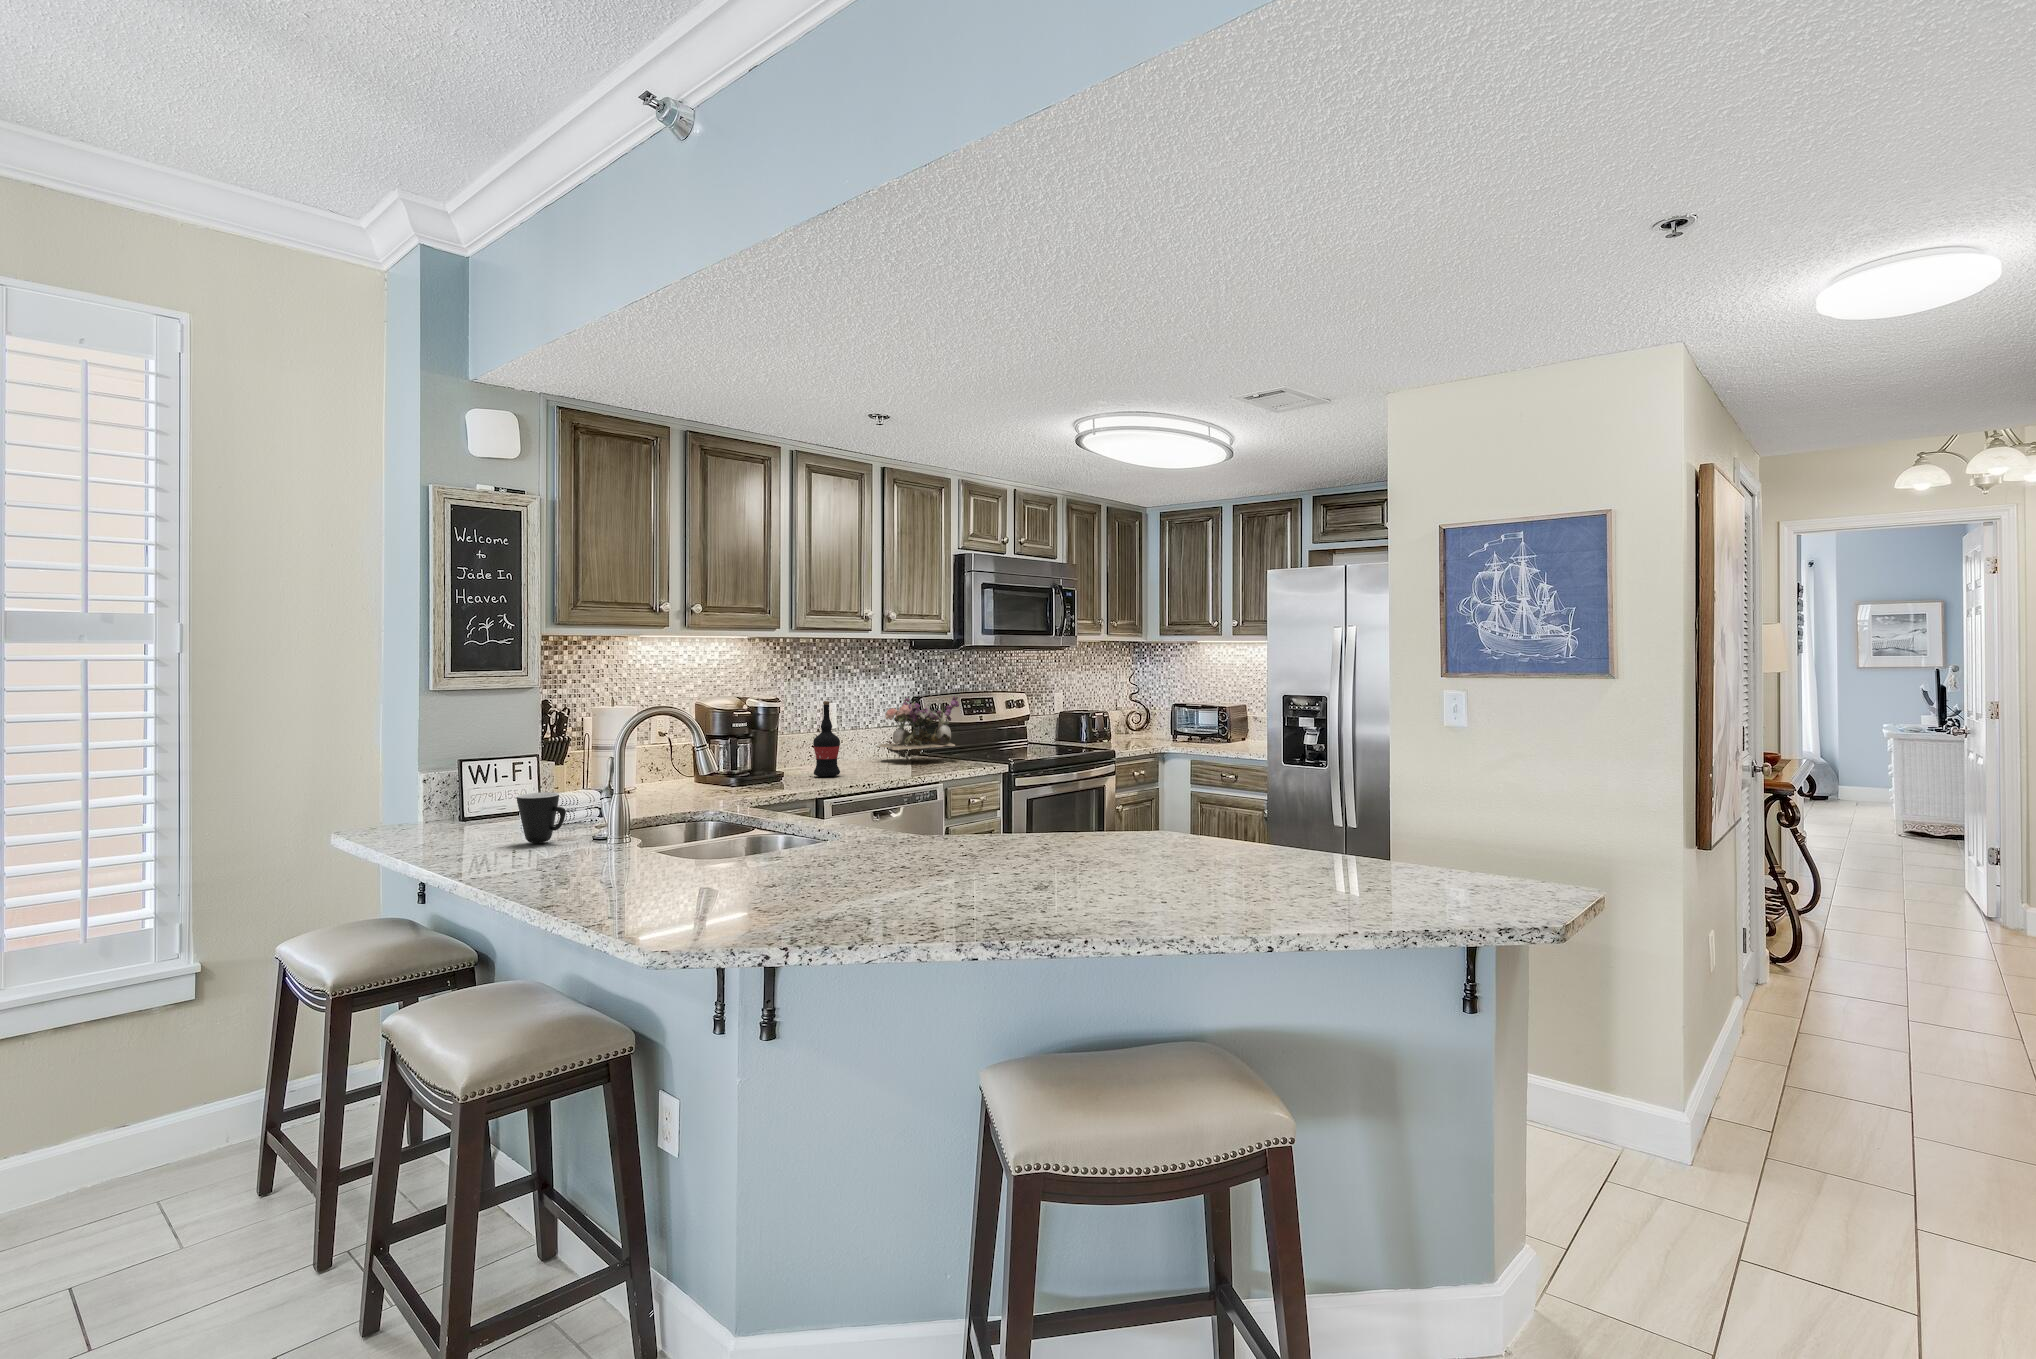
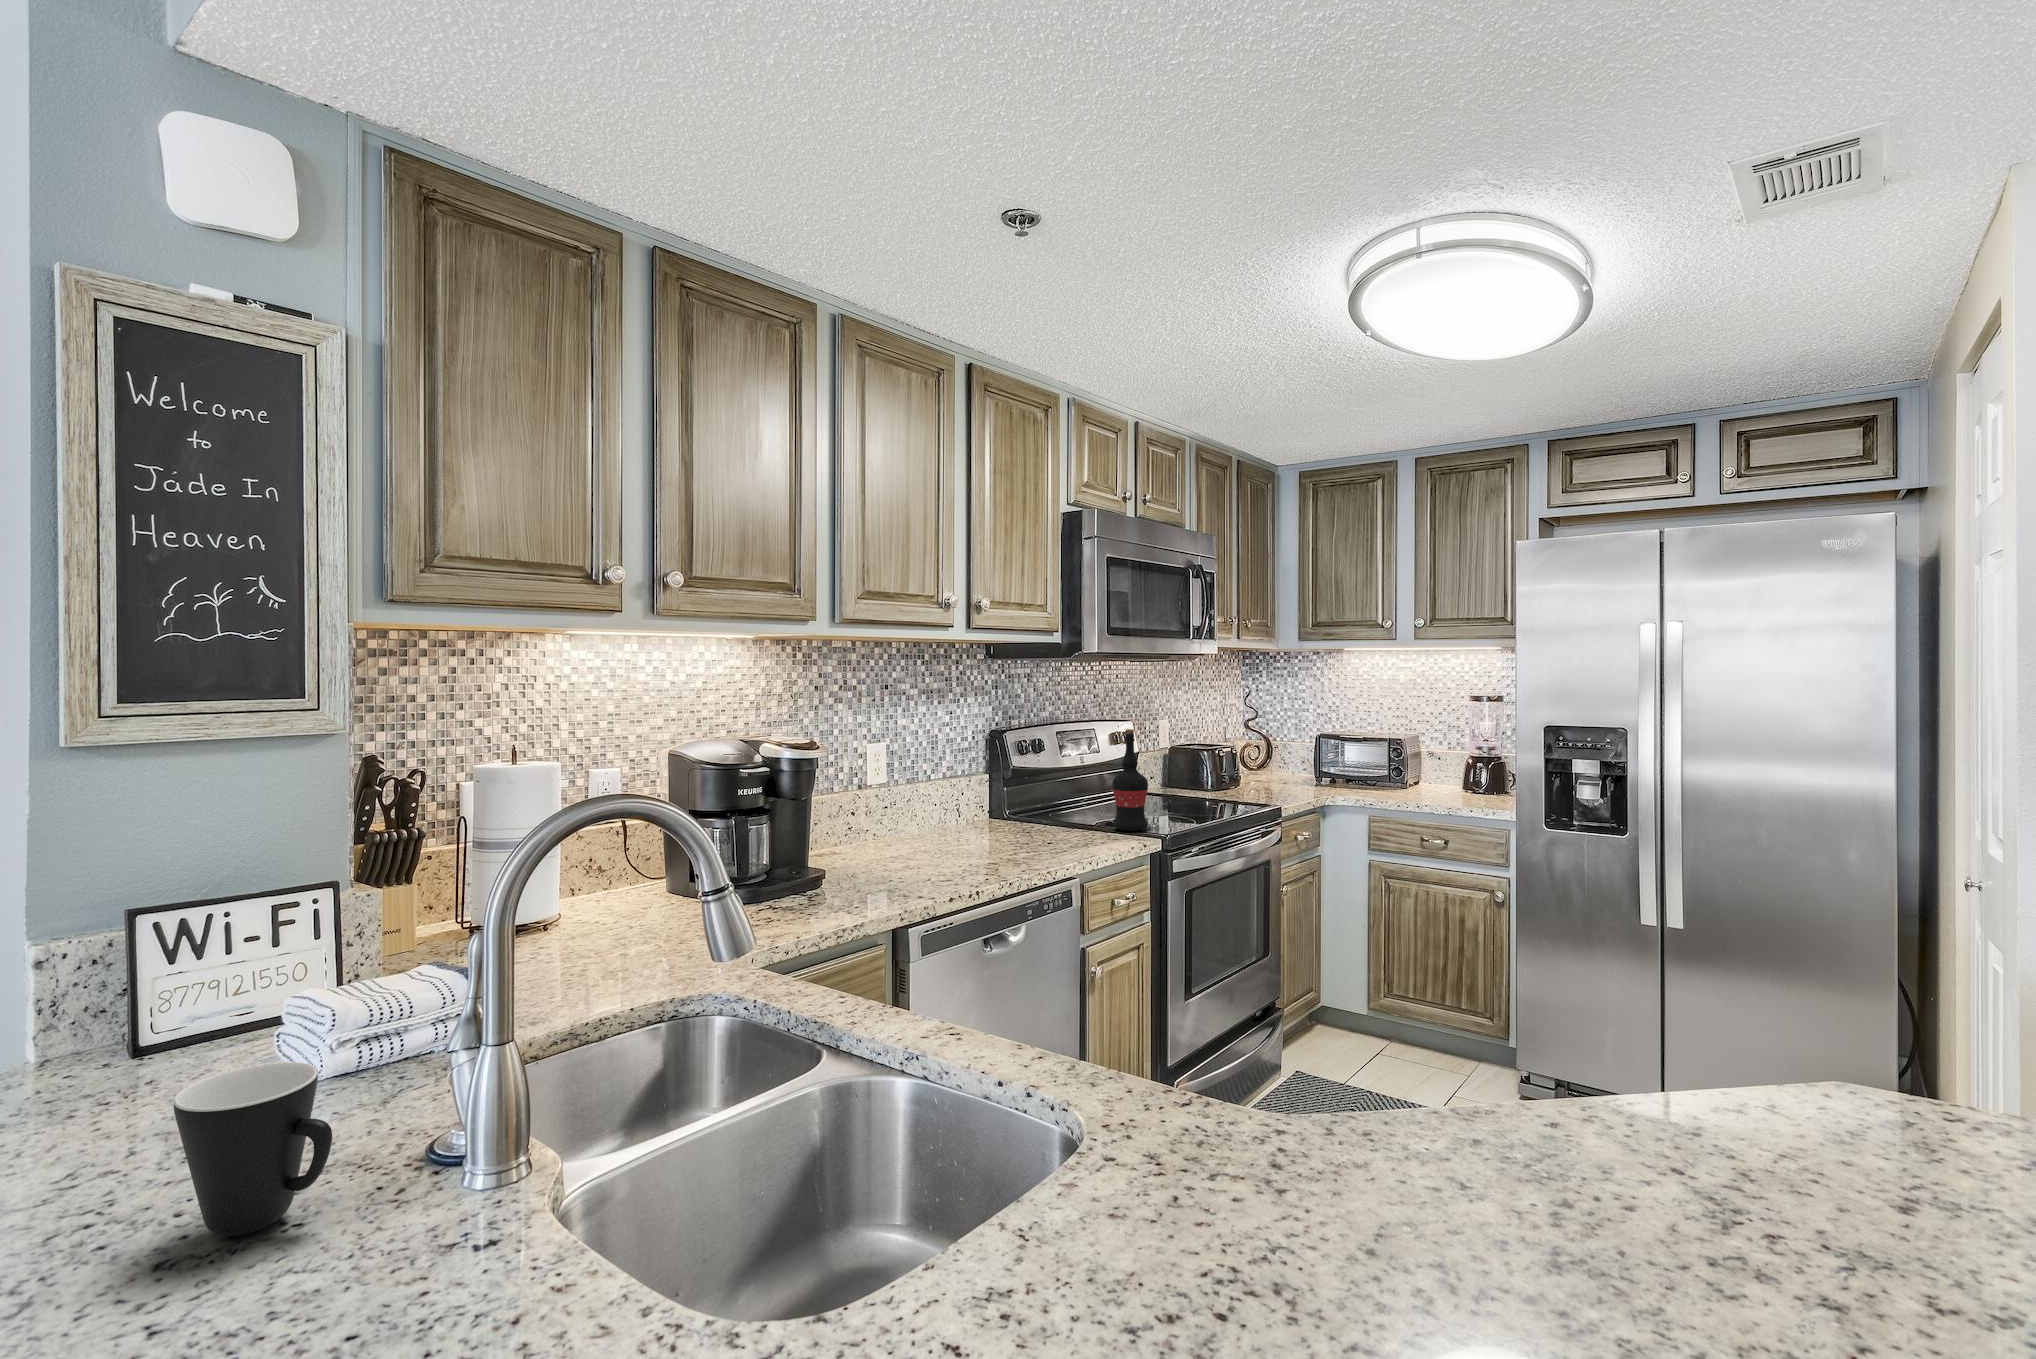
flower arrangement: present [877,695,959,760] -> none [941,727,1066,828]
wine bottle: present [813,701,840,777] -> present [1112,729,1148,831]

